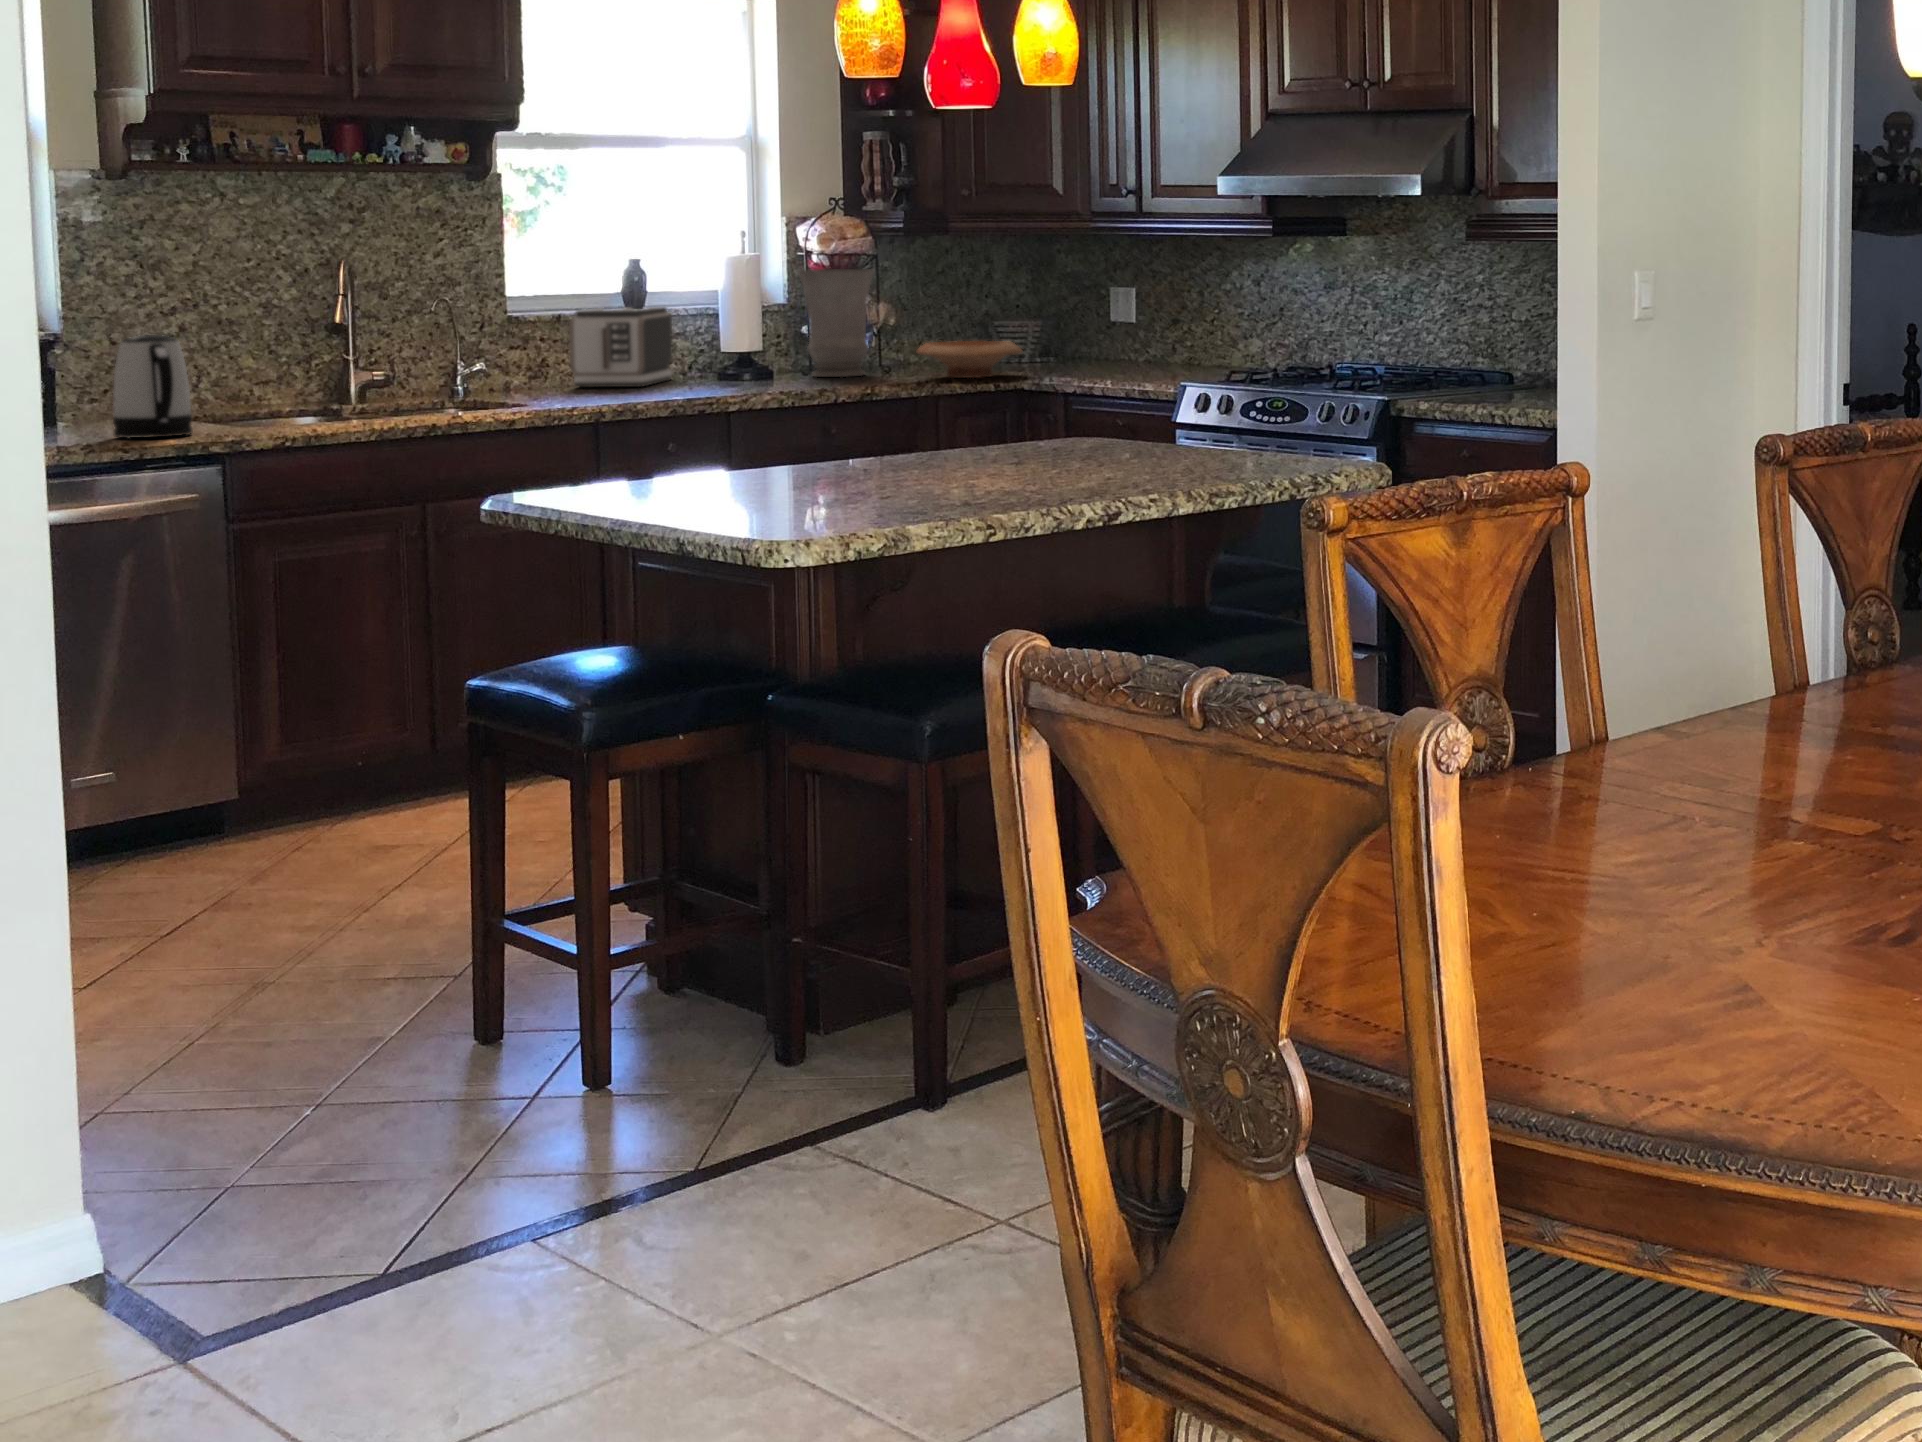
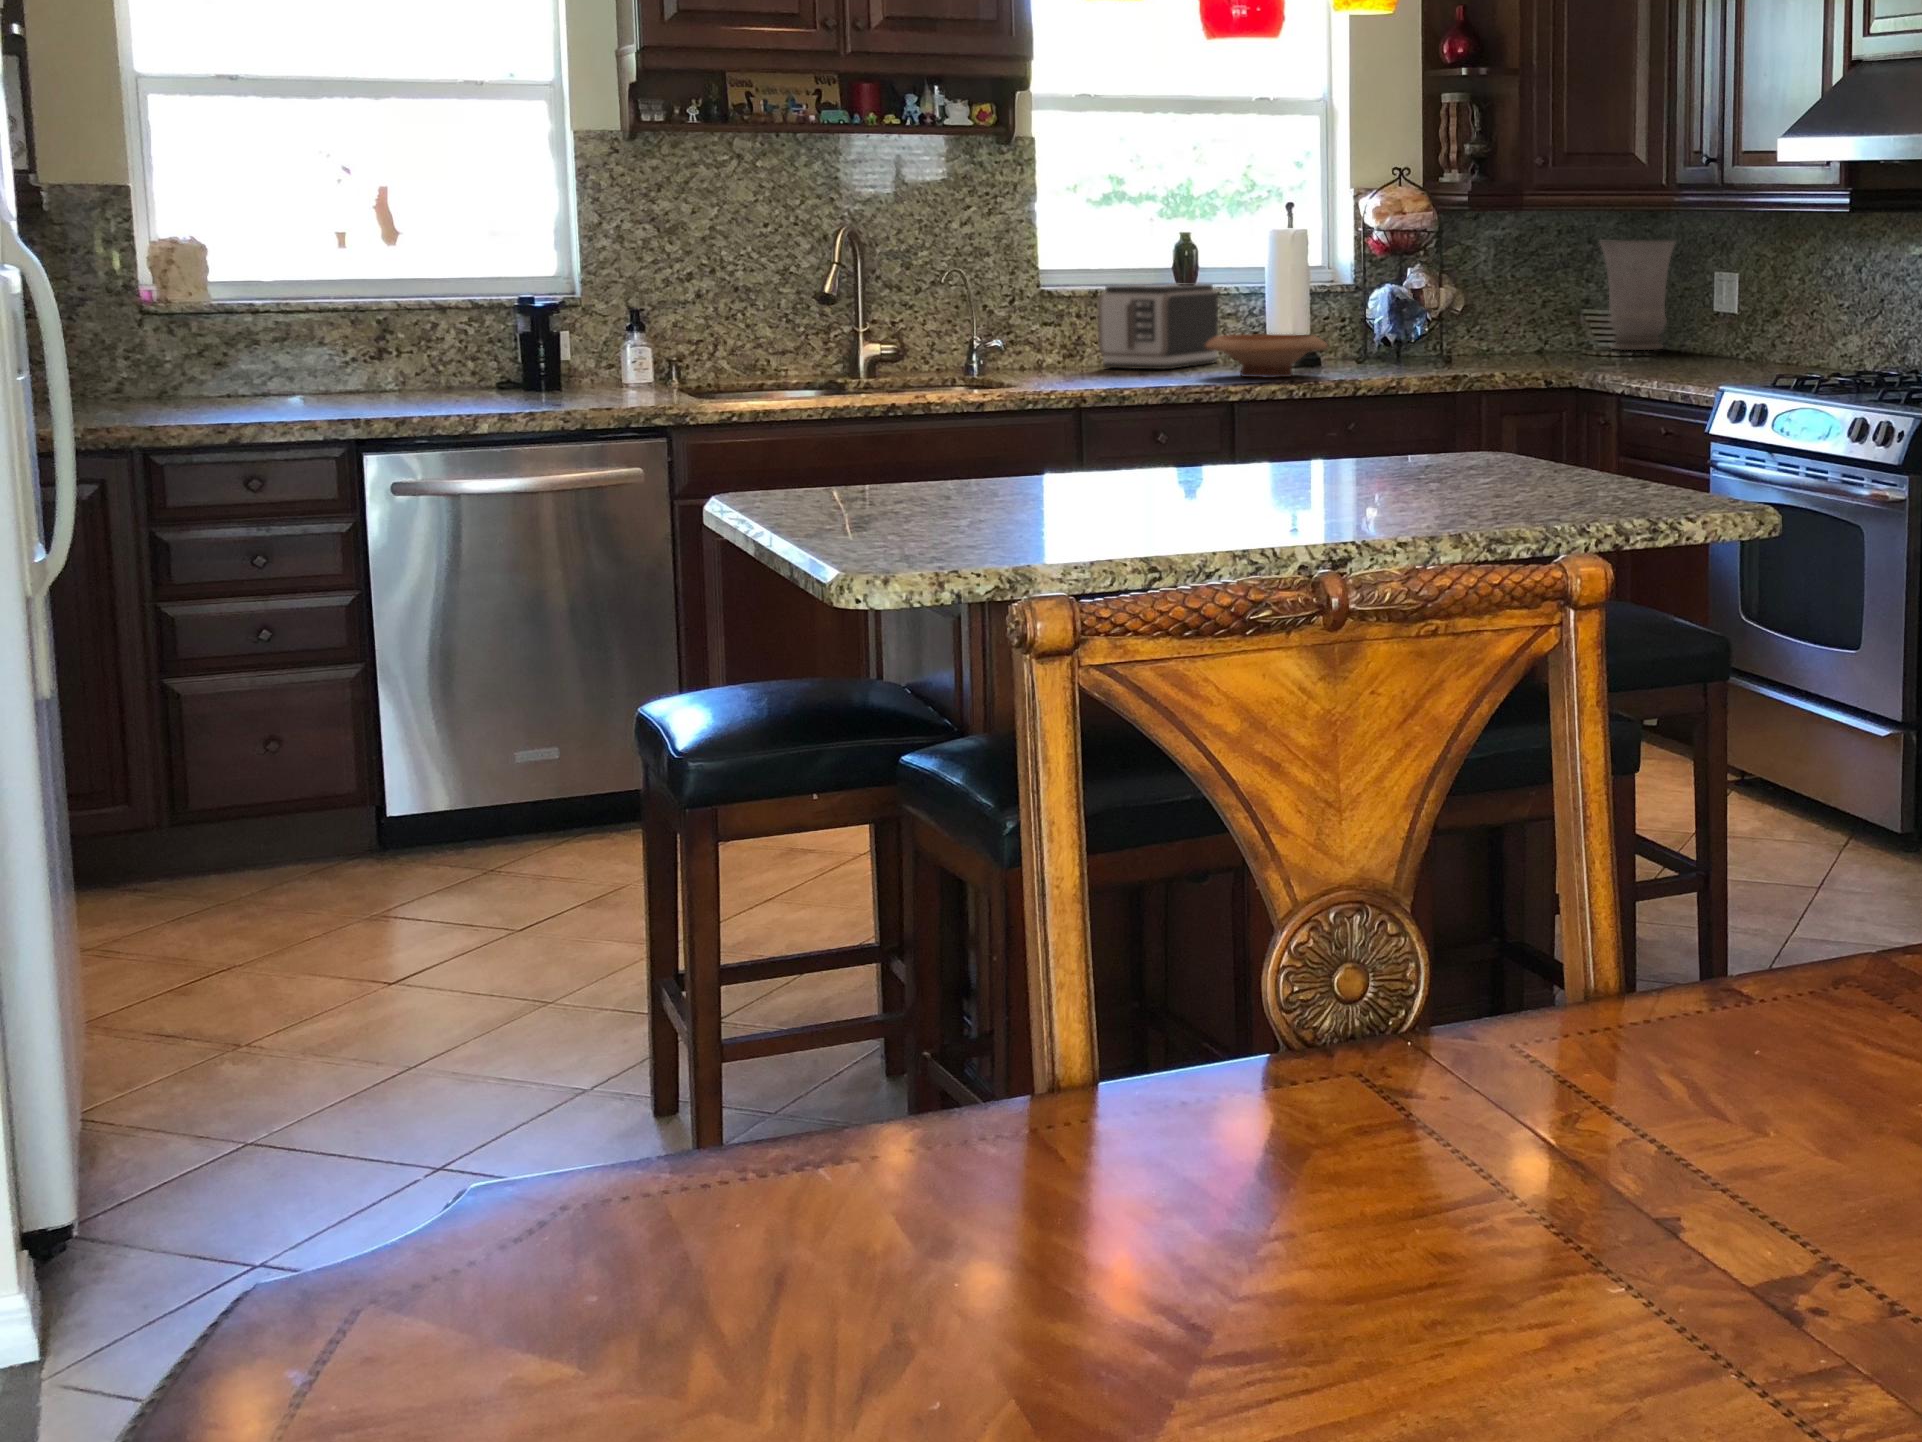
vase: present [798,269,874,377] -> present [1600,240,1675,350]
kettle: present [113,335,193,438] -> none [569,299,646,406]
wooden bowl: present [917,341,1022,378] -> present [1205,334,1328,377]

